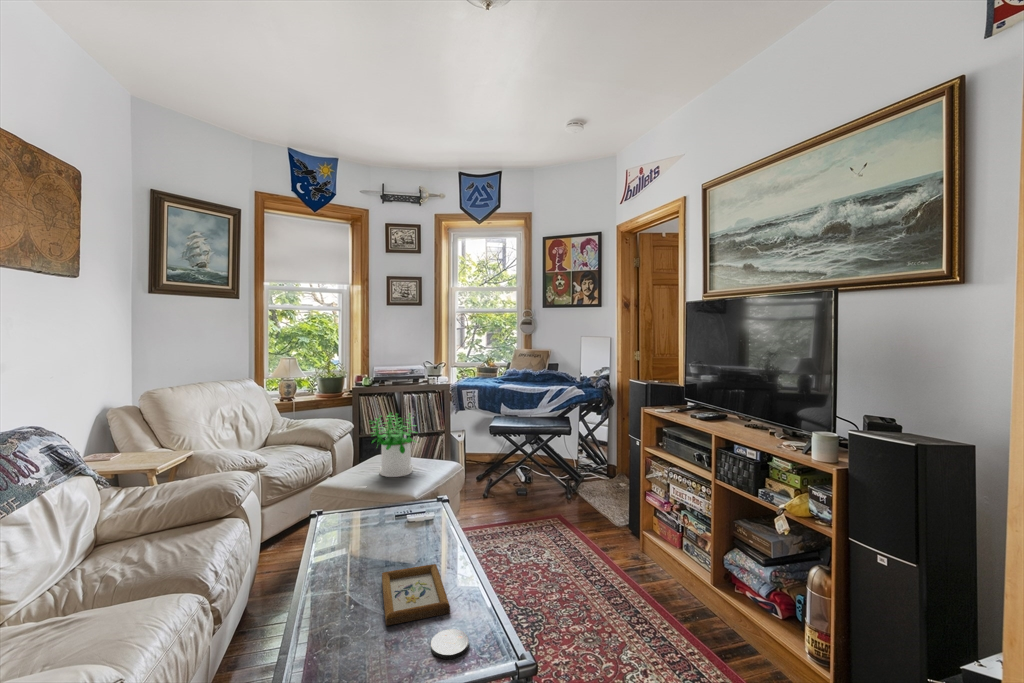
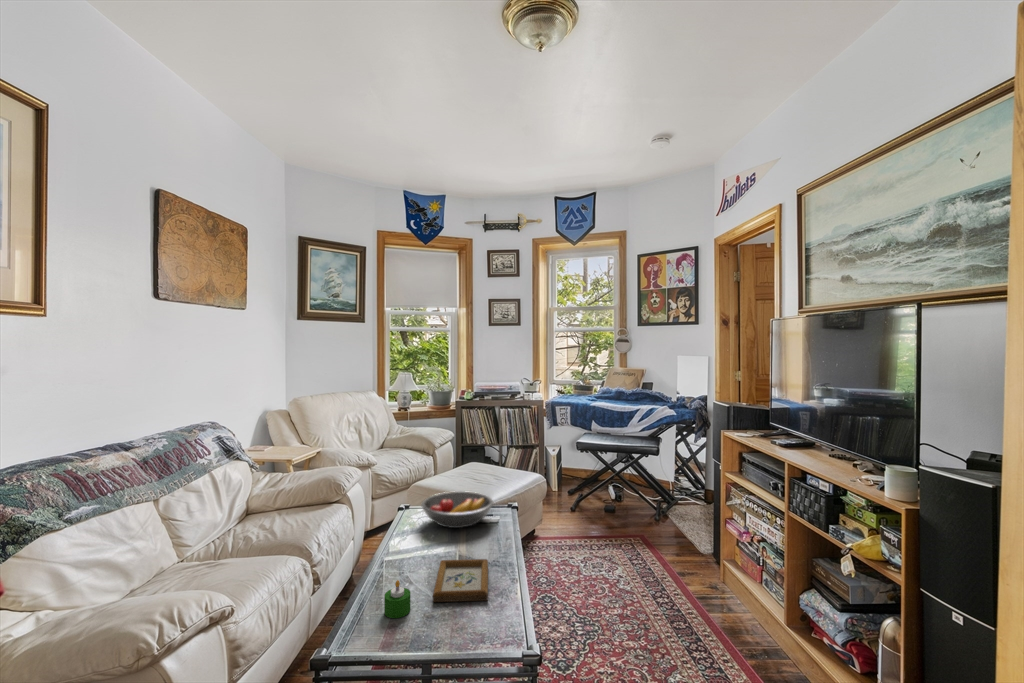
potted plant: present [371,413,416,477] -> none [457,424,502,484]
fruit bowl: none [342,488,426,531] -> present [422,491,493,528]
candle: none [328,608,361,656] -> present [384,580,411,618]
coaster: present [431,629,469,659] -> none [462,612,495,635]

